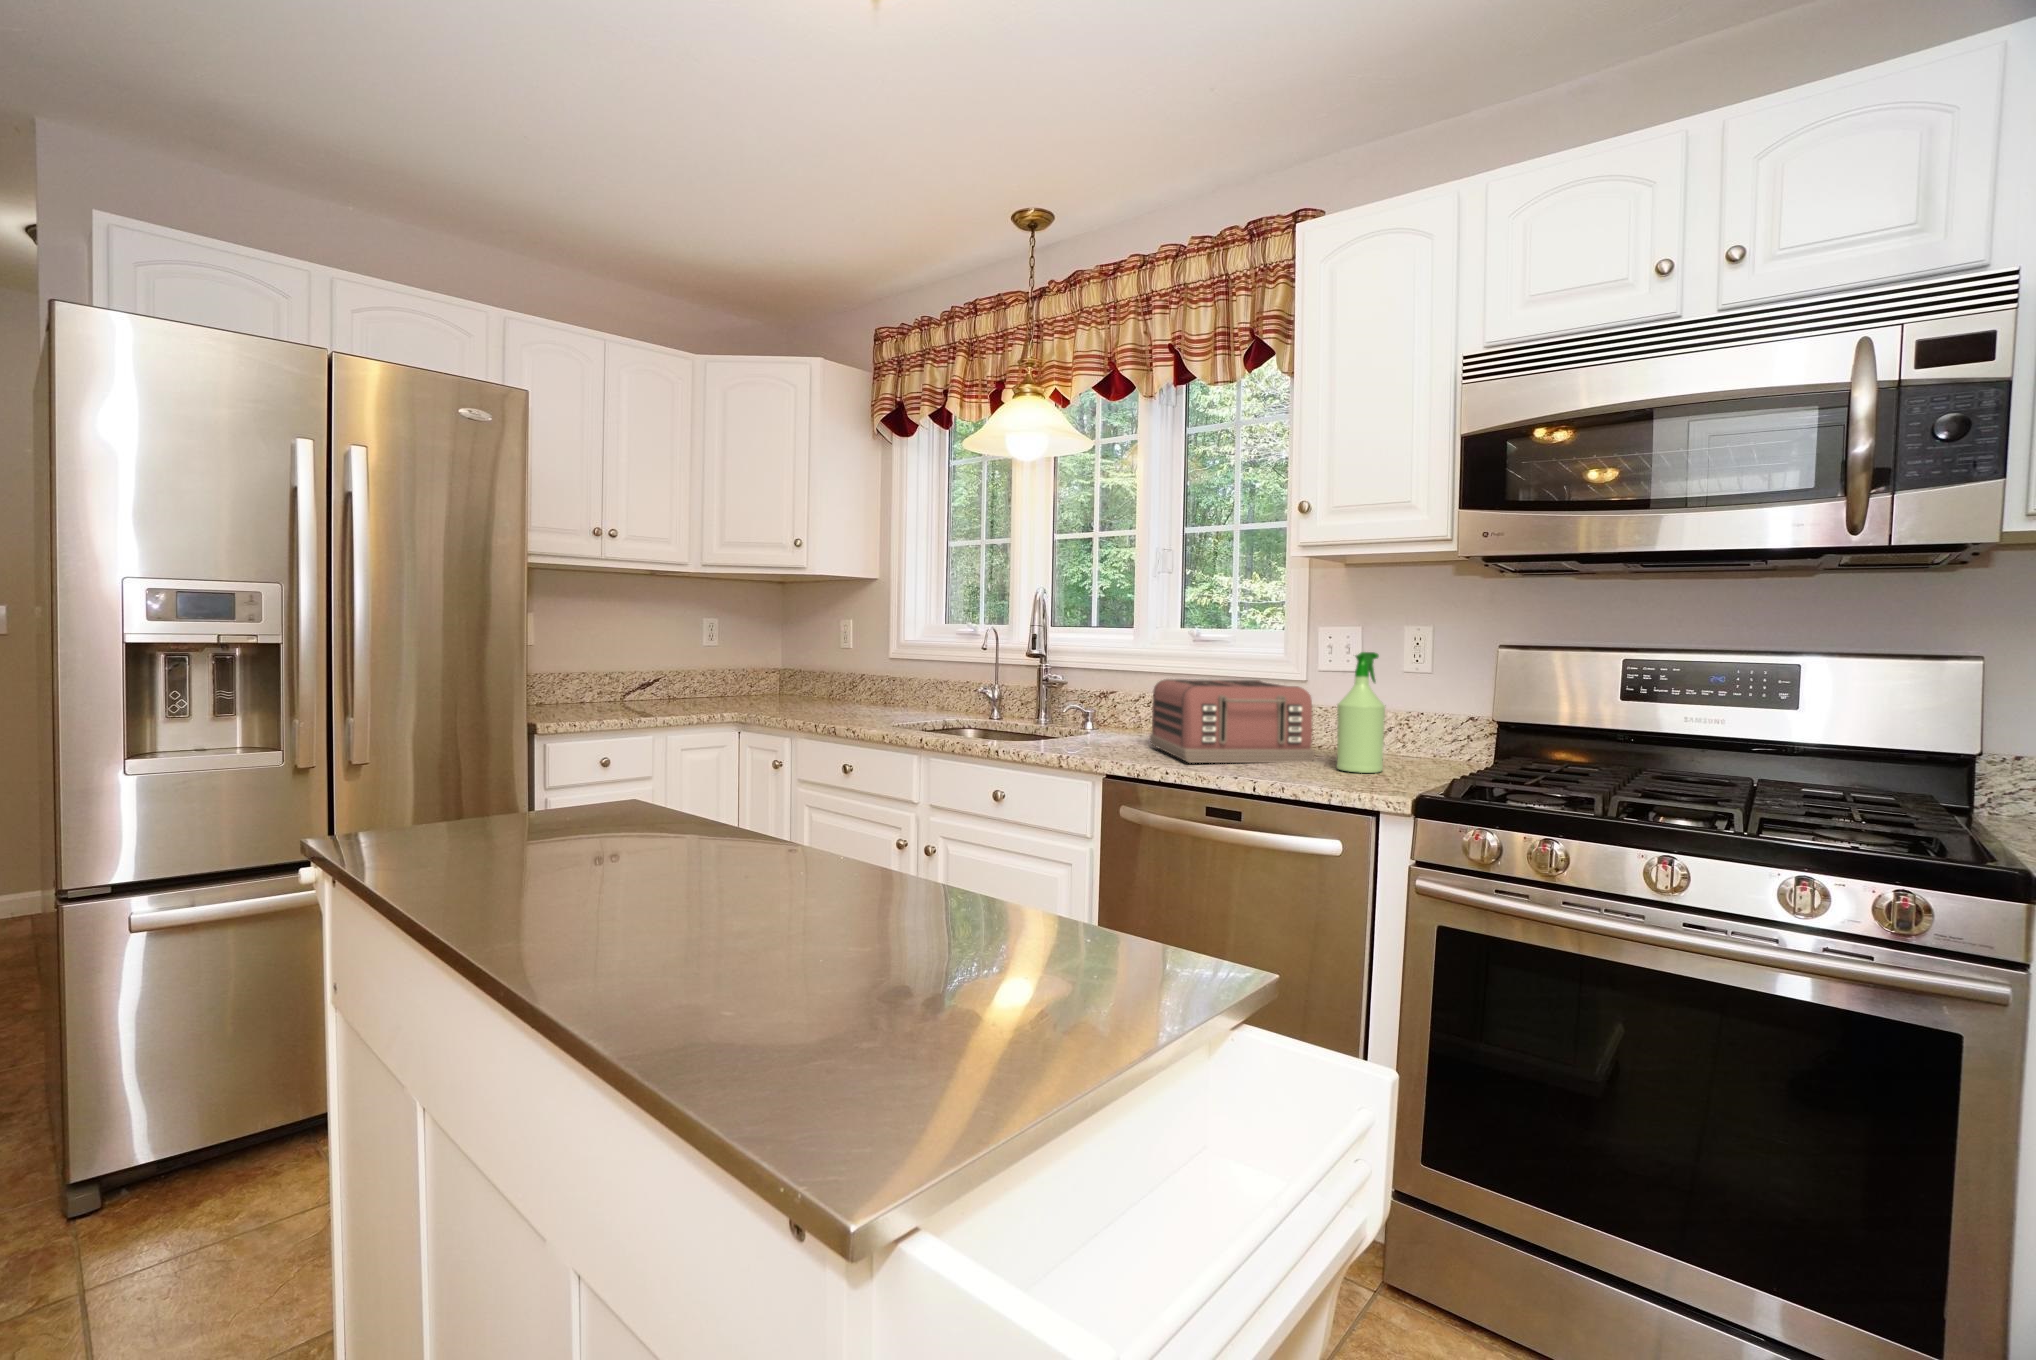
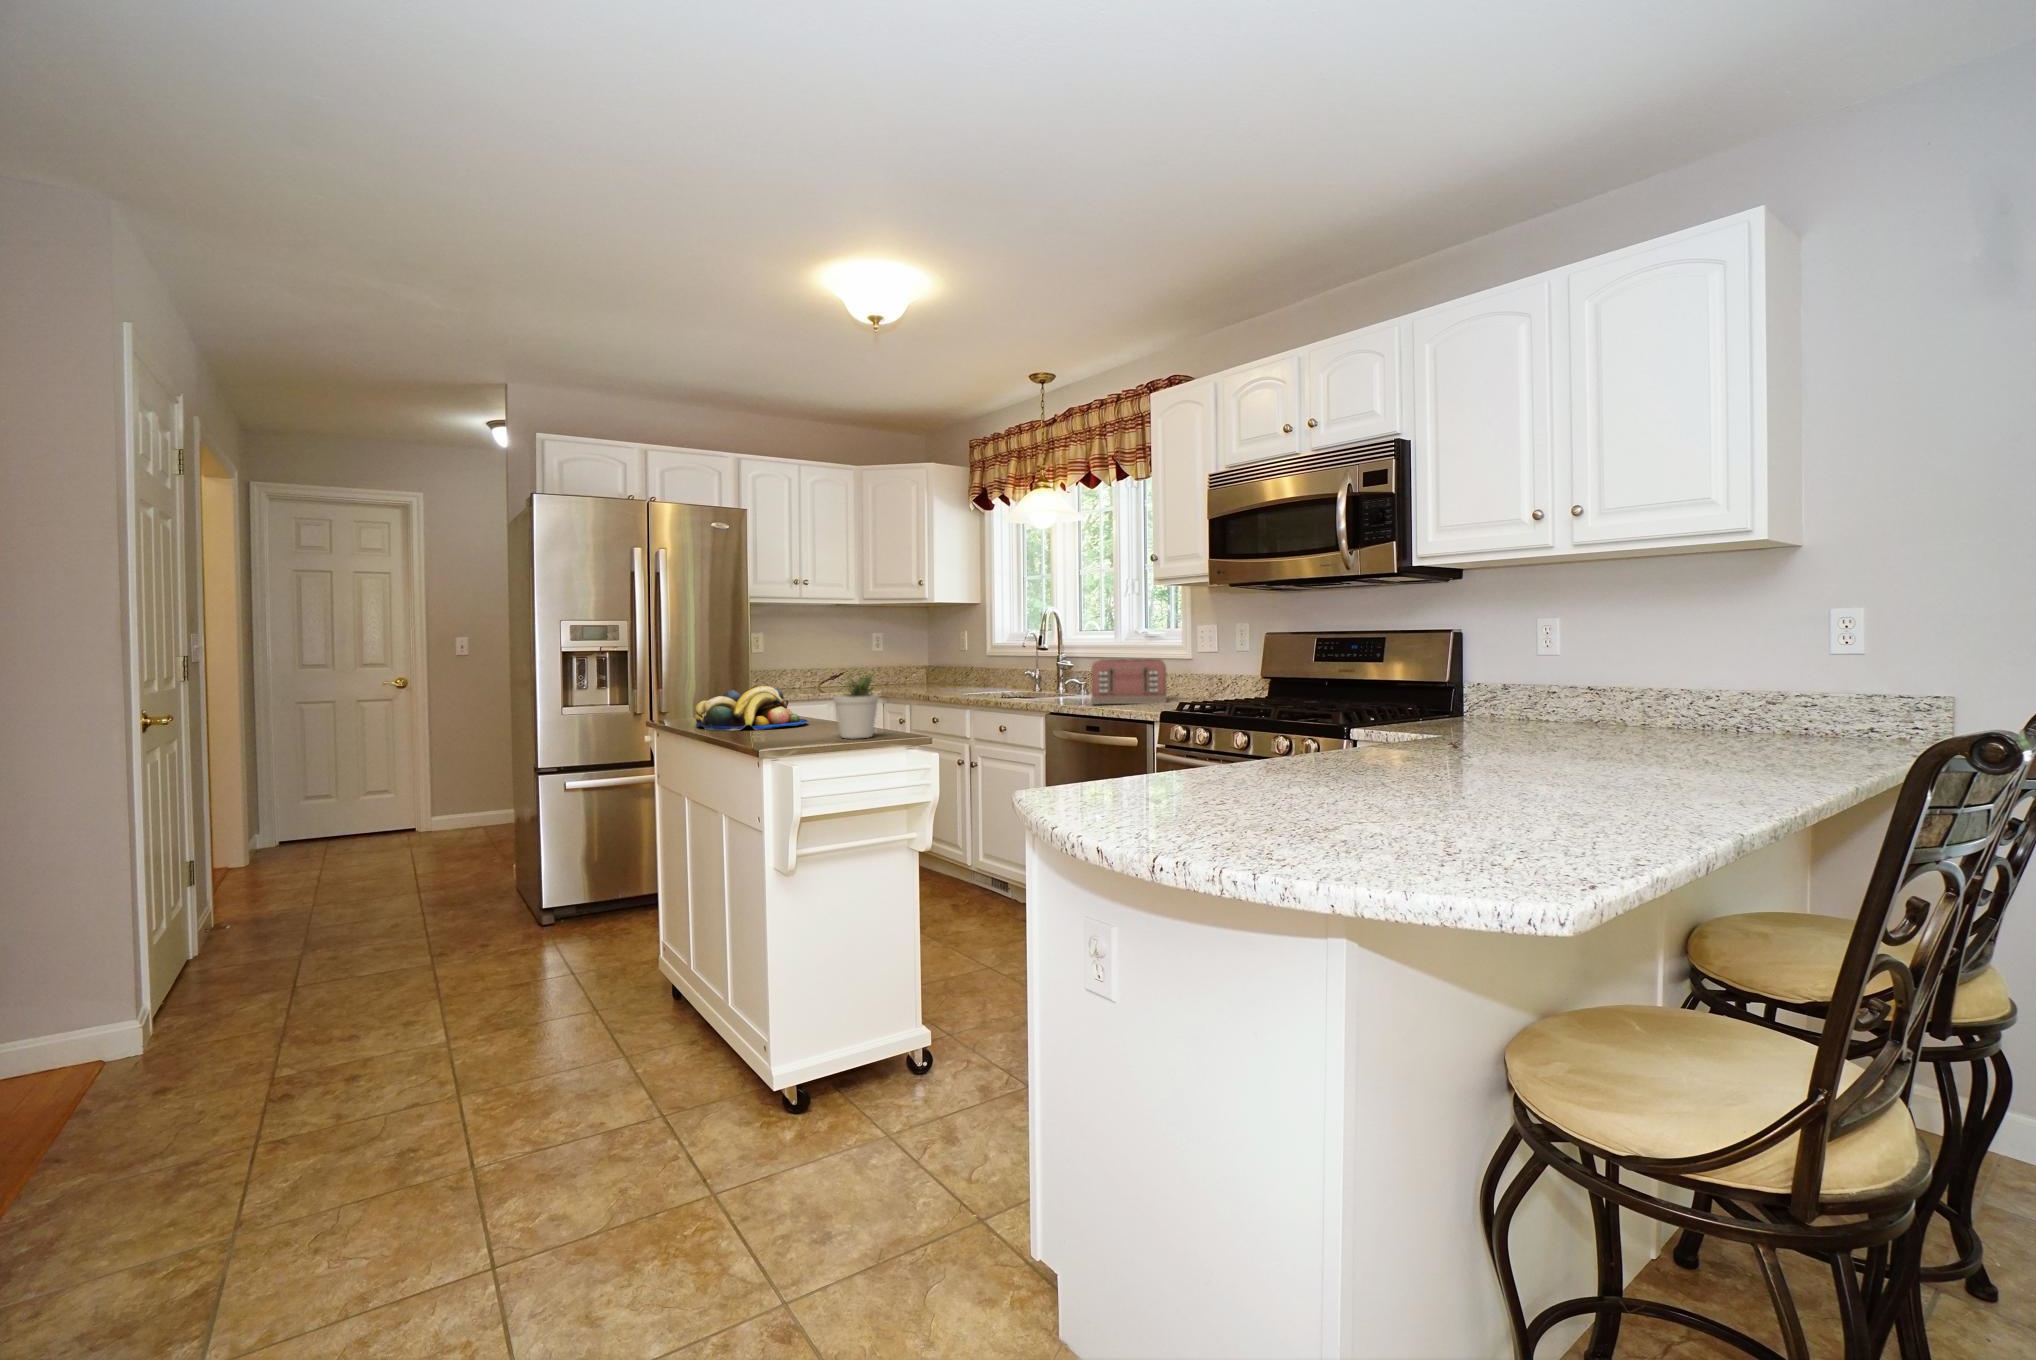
spray bottle: present [1337,652,1385,773] -> none [1162,639,1189,705]
potted plant: none [893,741,1032,960] -> present [833,671,879,739]
fruit bowl: none [434,751,725,891] -> present [695,686,808,731]

